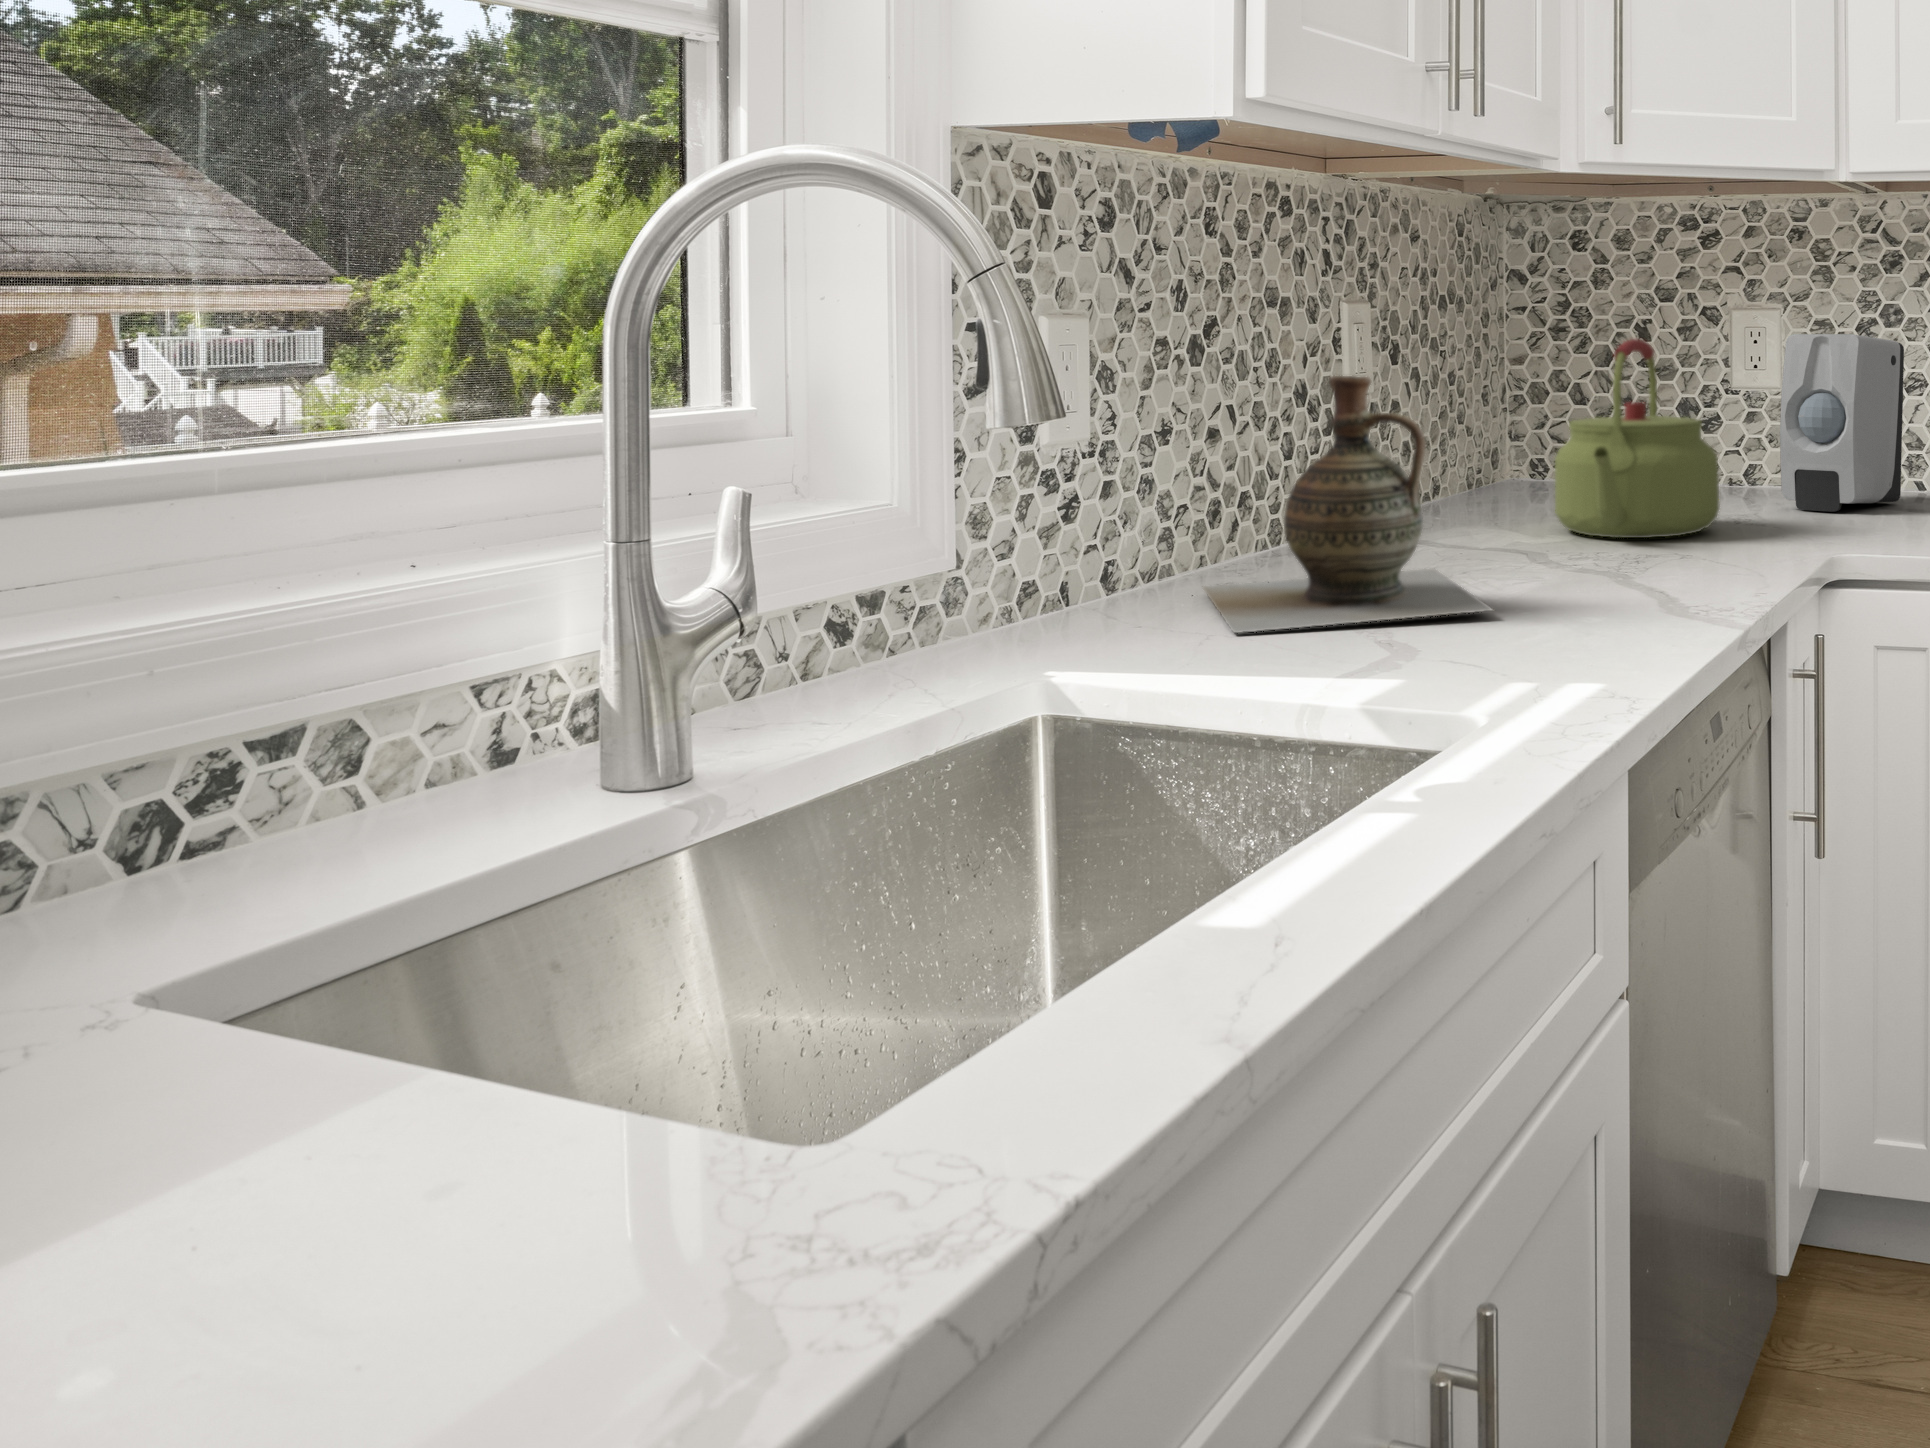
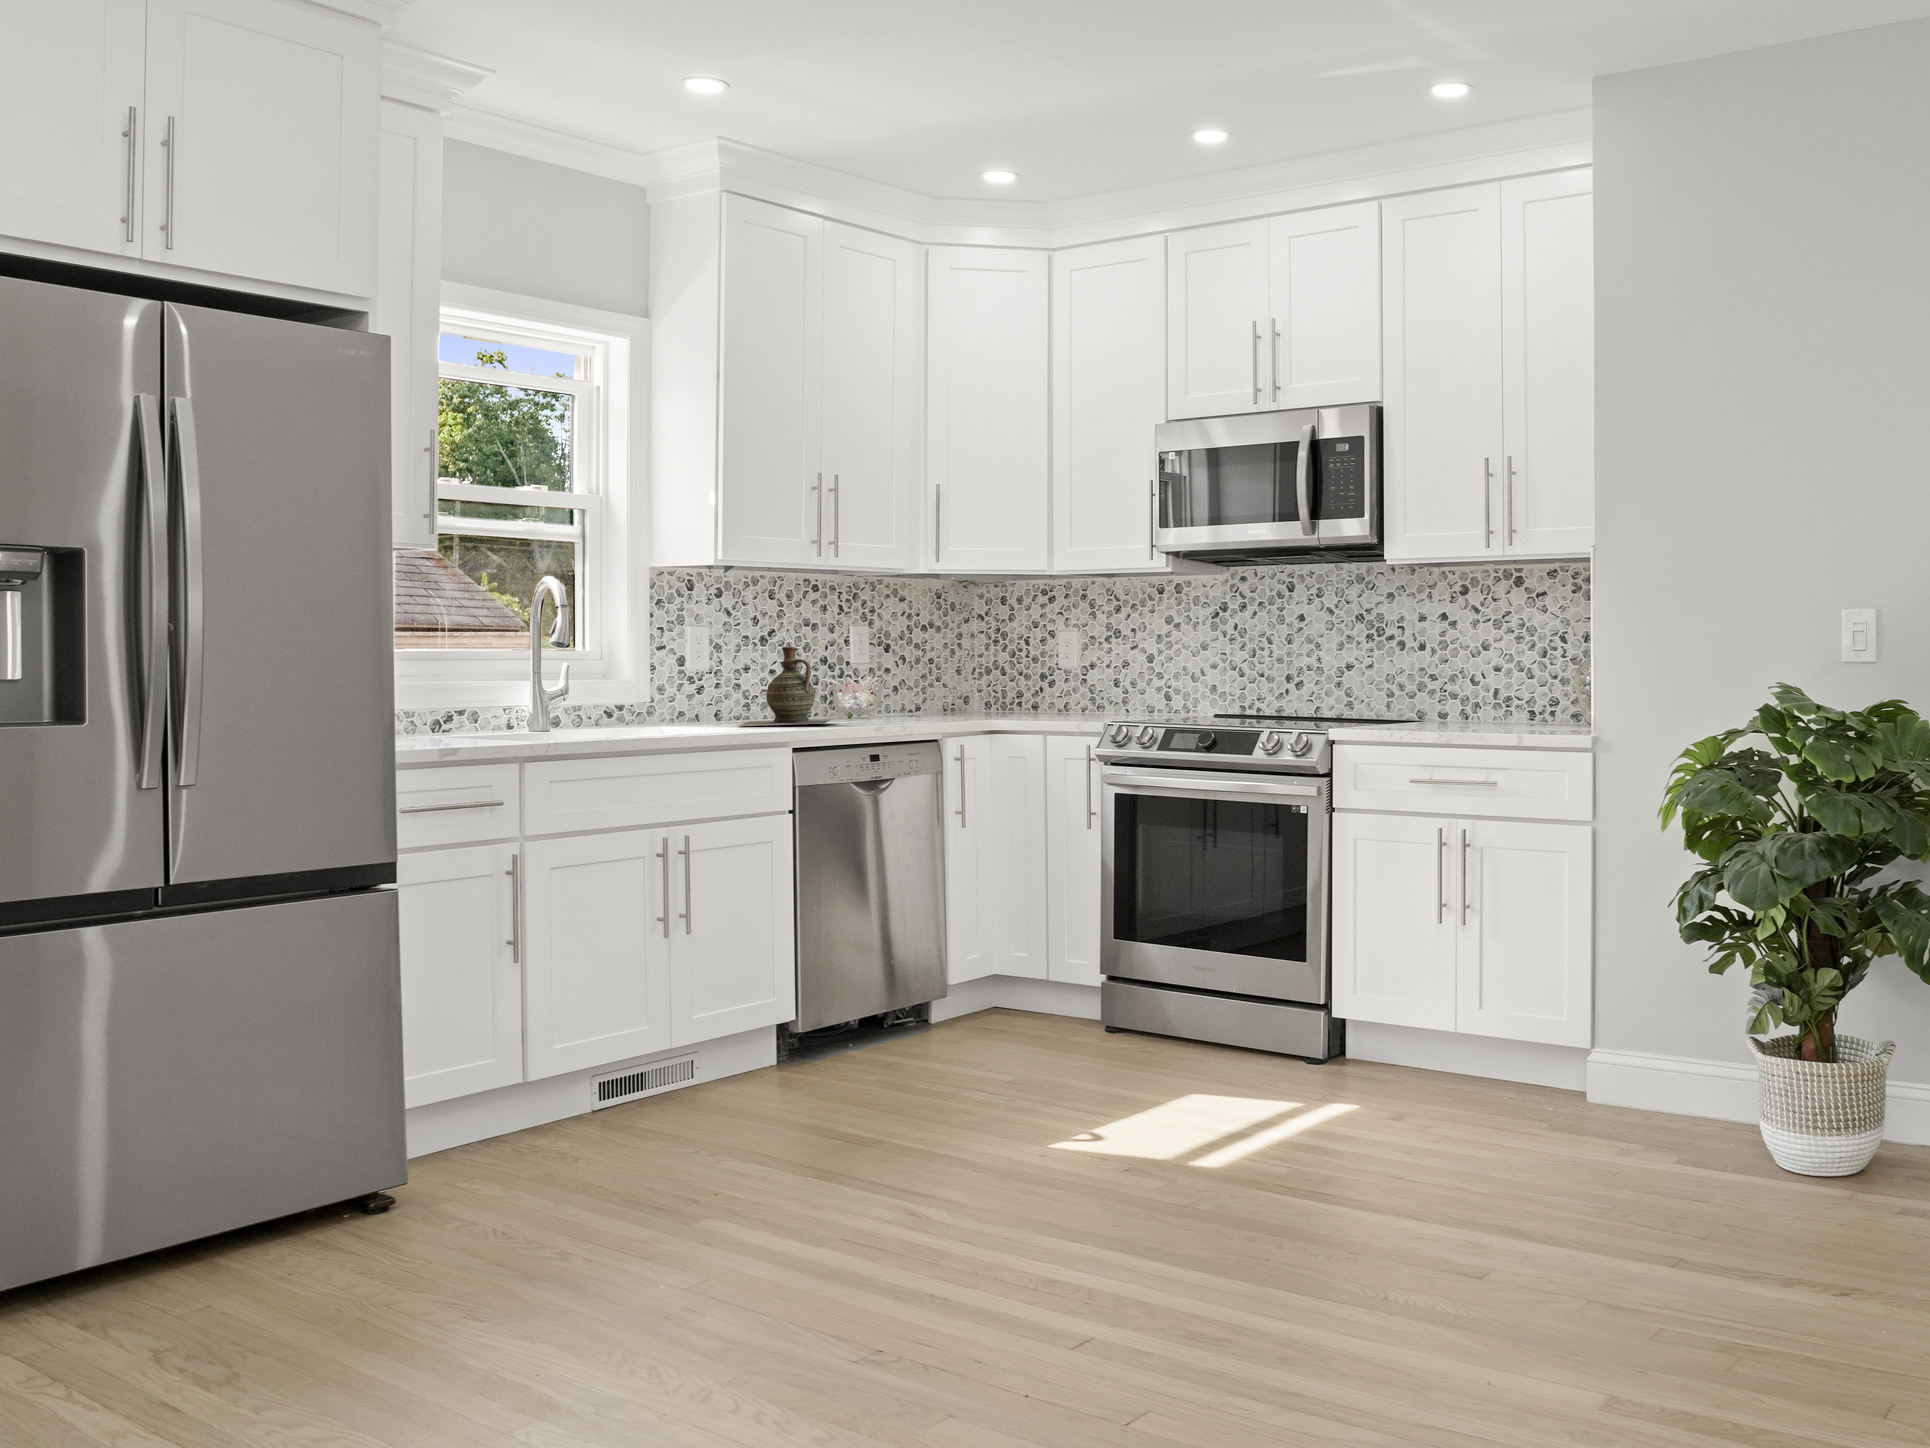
soap dispenser: present [1780,334,1904,512] -> none [1048,641,1110,717]
kettle: present [1555,339,1719,538] -> none [923,641,993,719]

